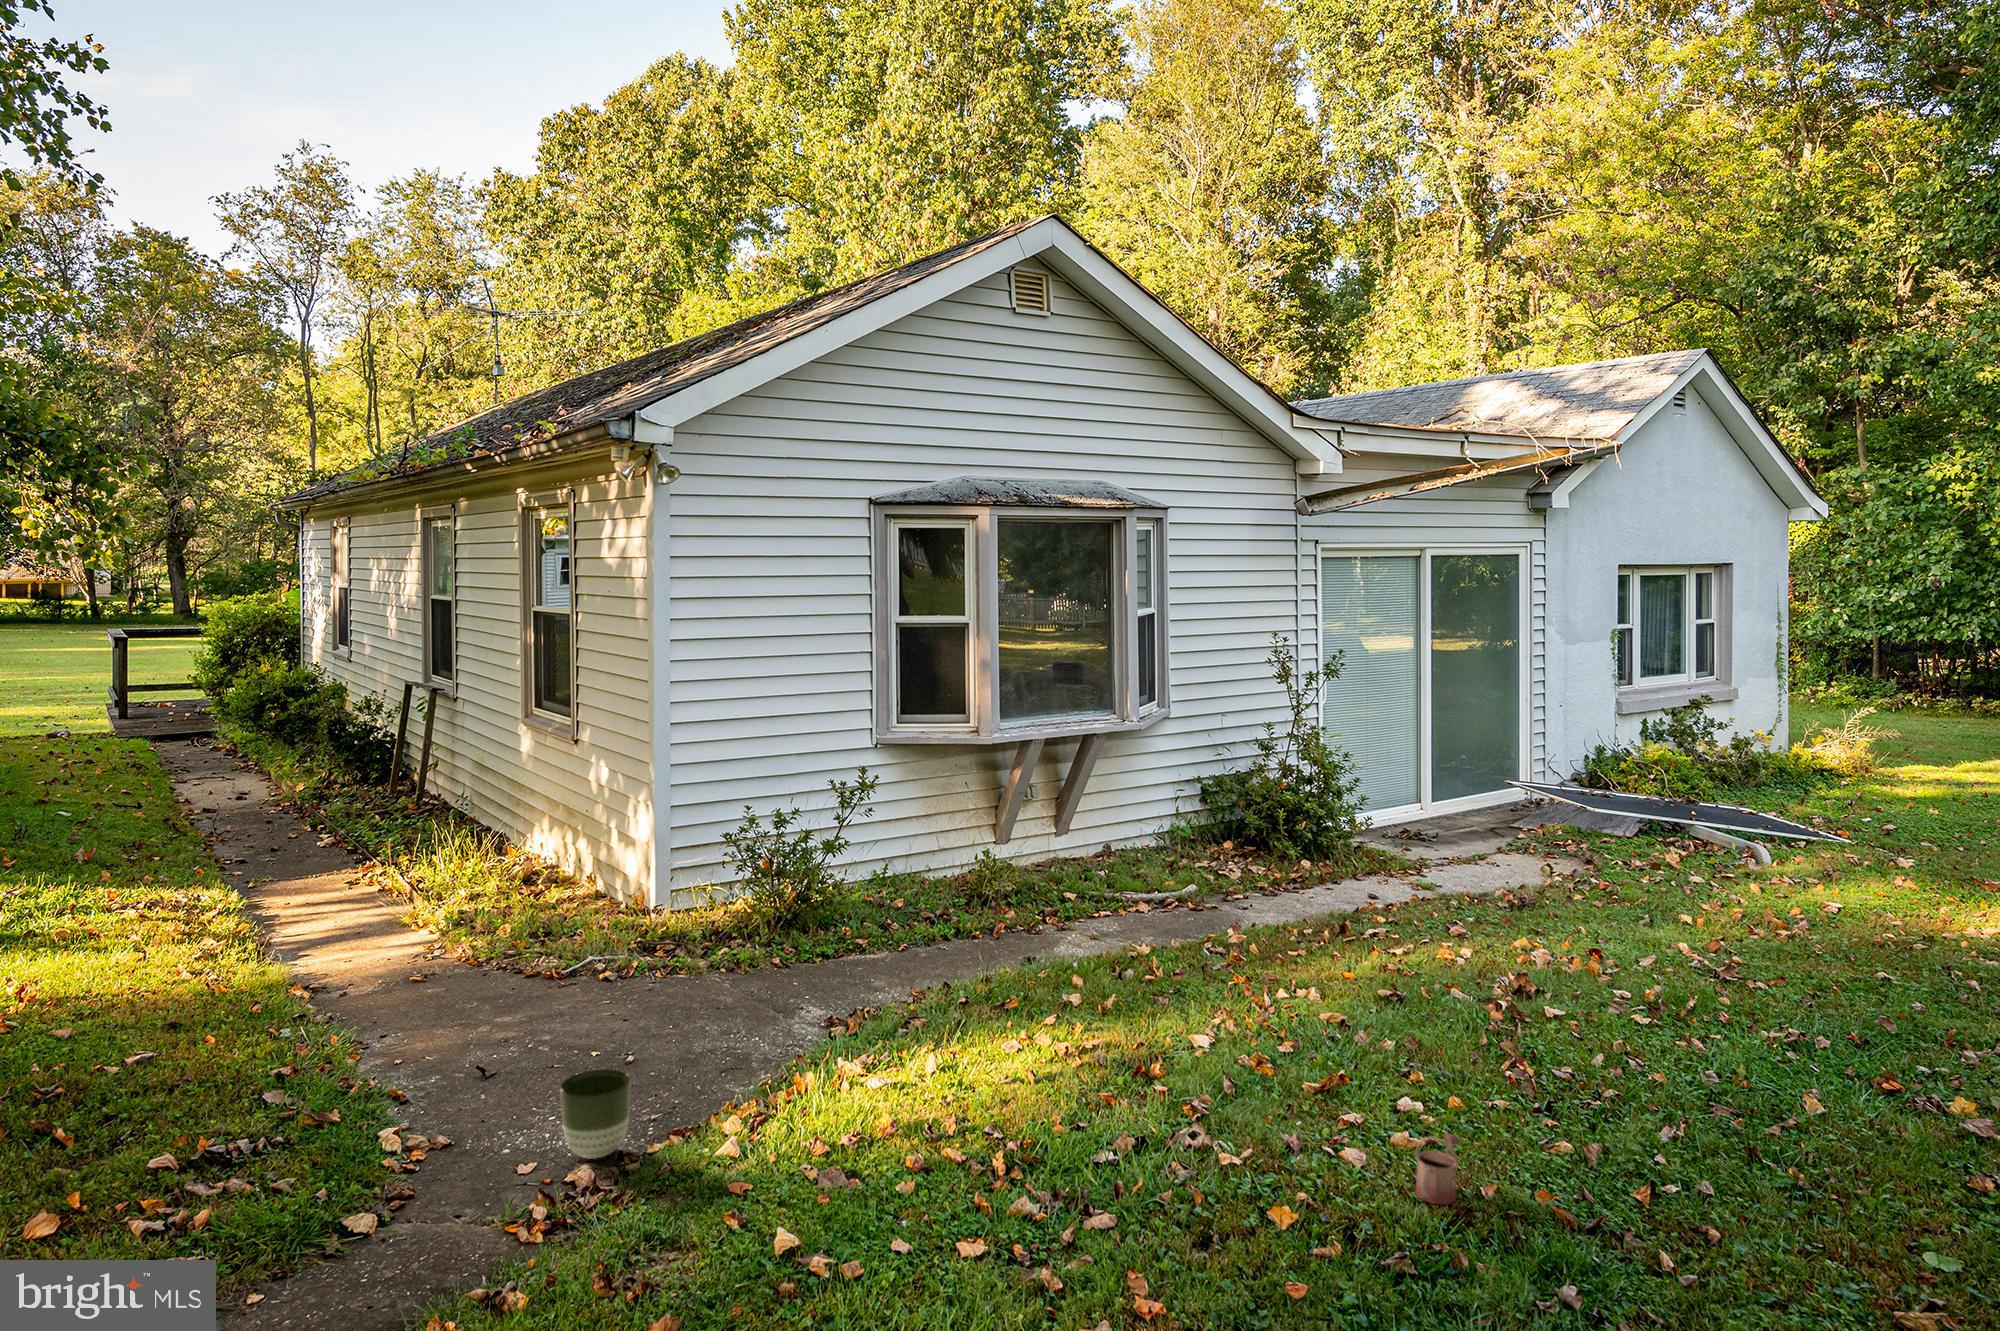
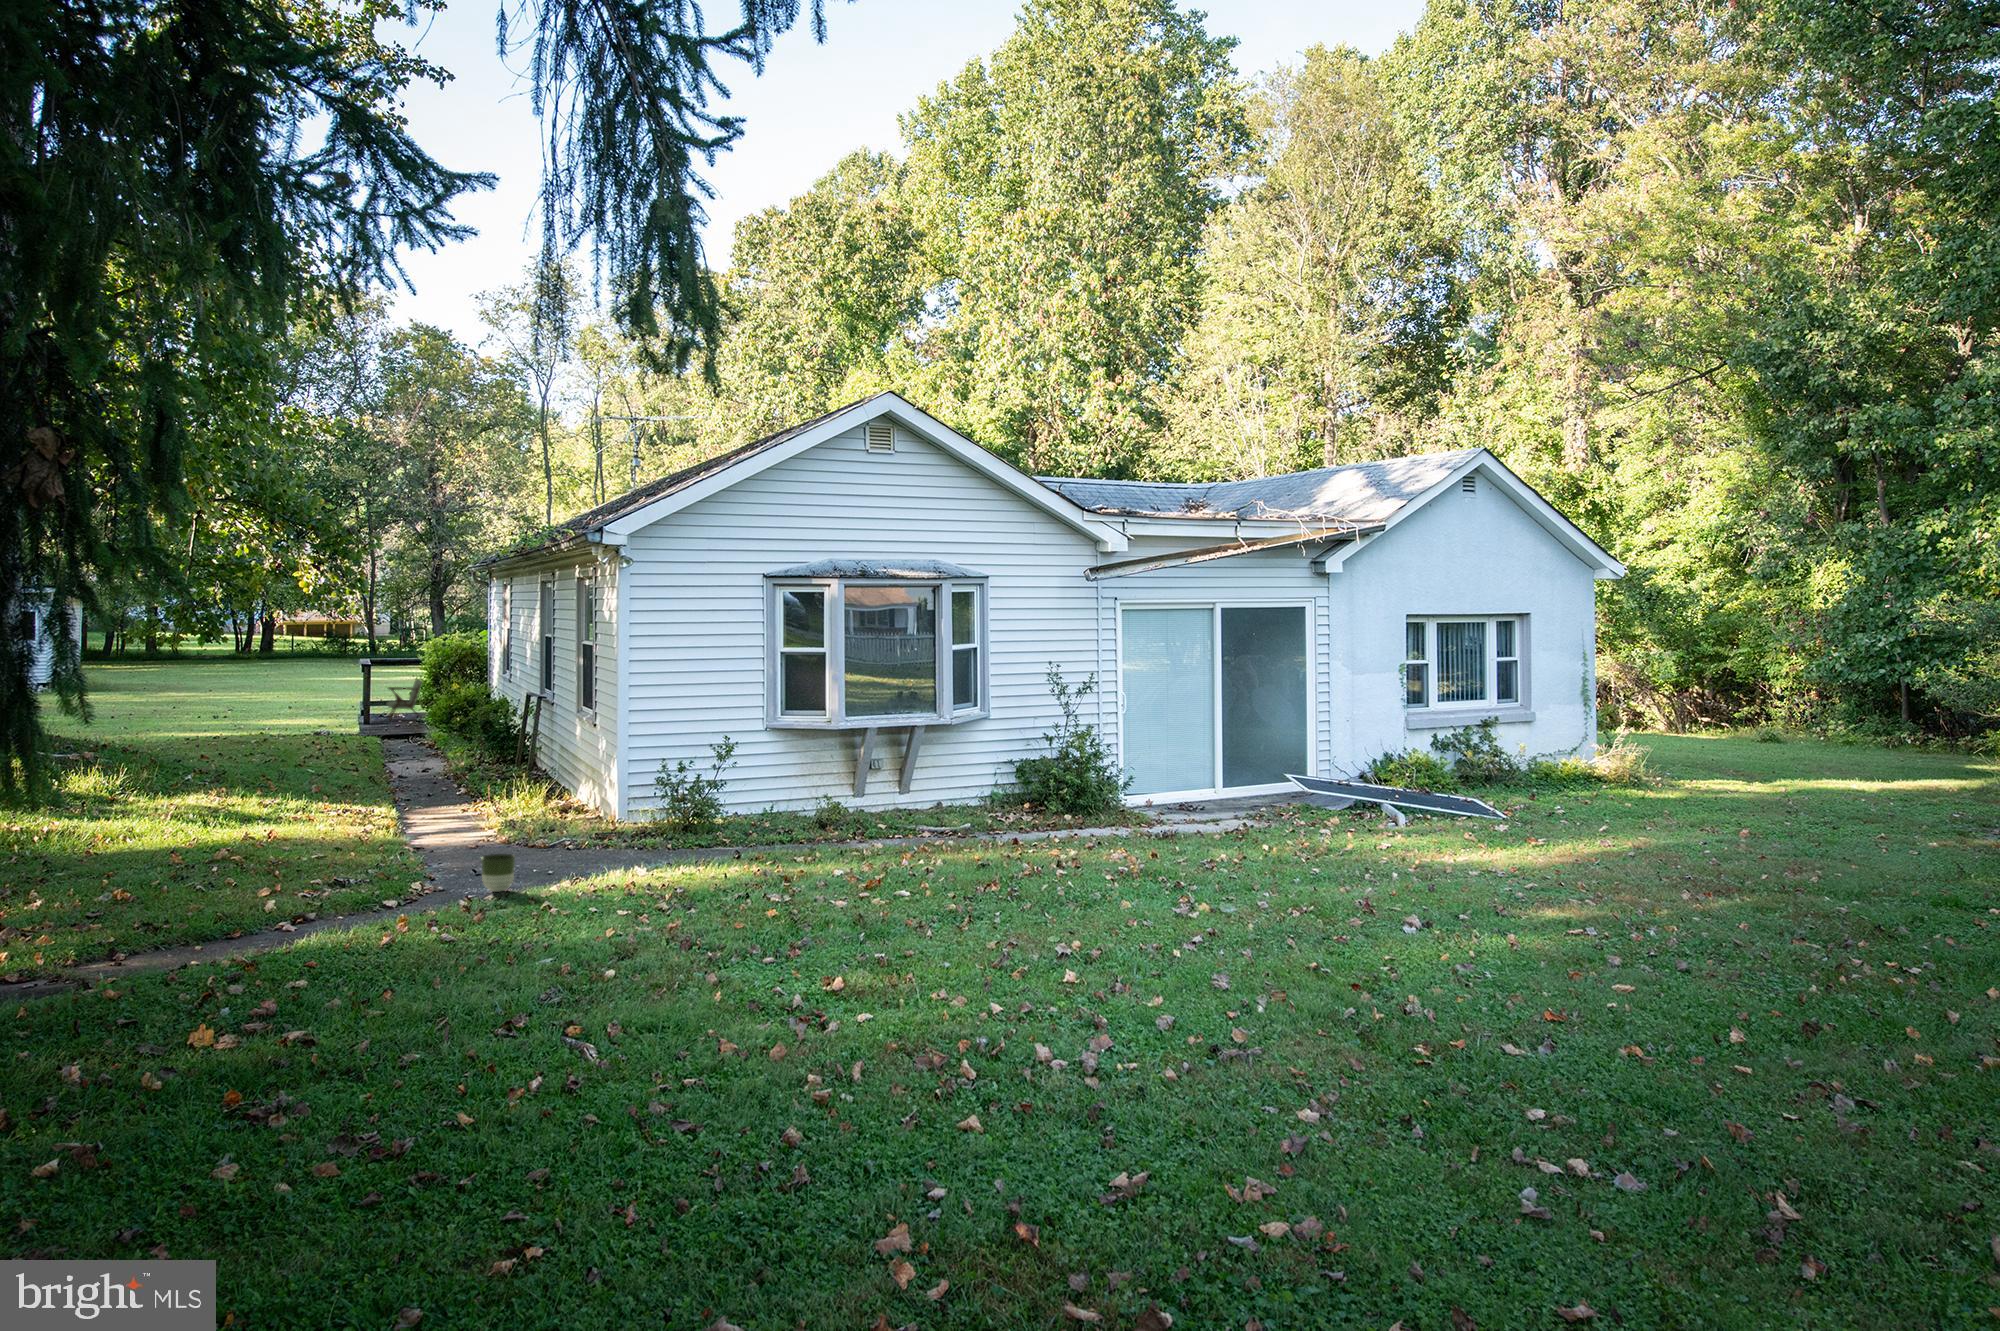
lounge chair: none [146,655,205,713] -> present [387,679,422,720]
watering can: present [1415,1134,1461,1205] -> none [841,896,881,927]

